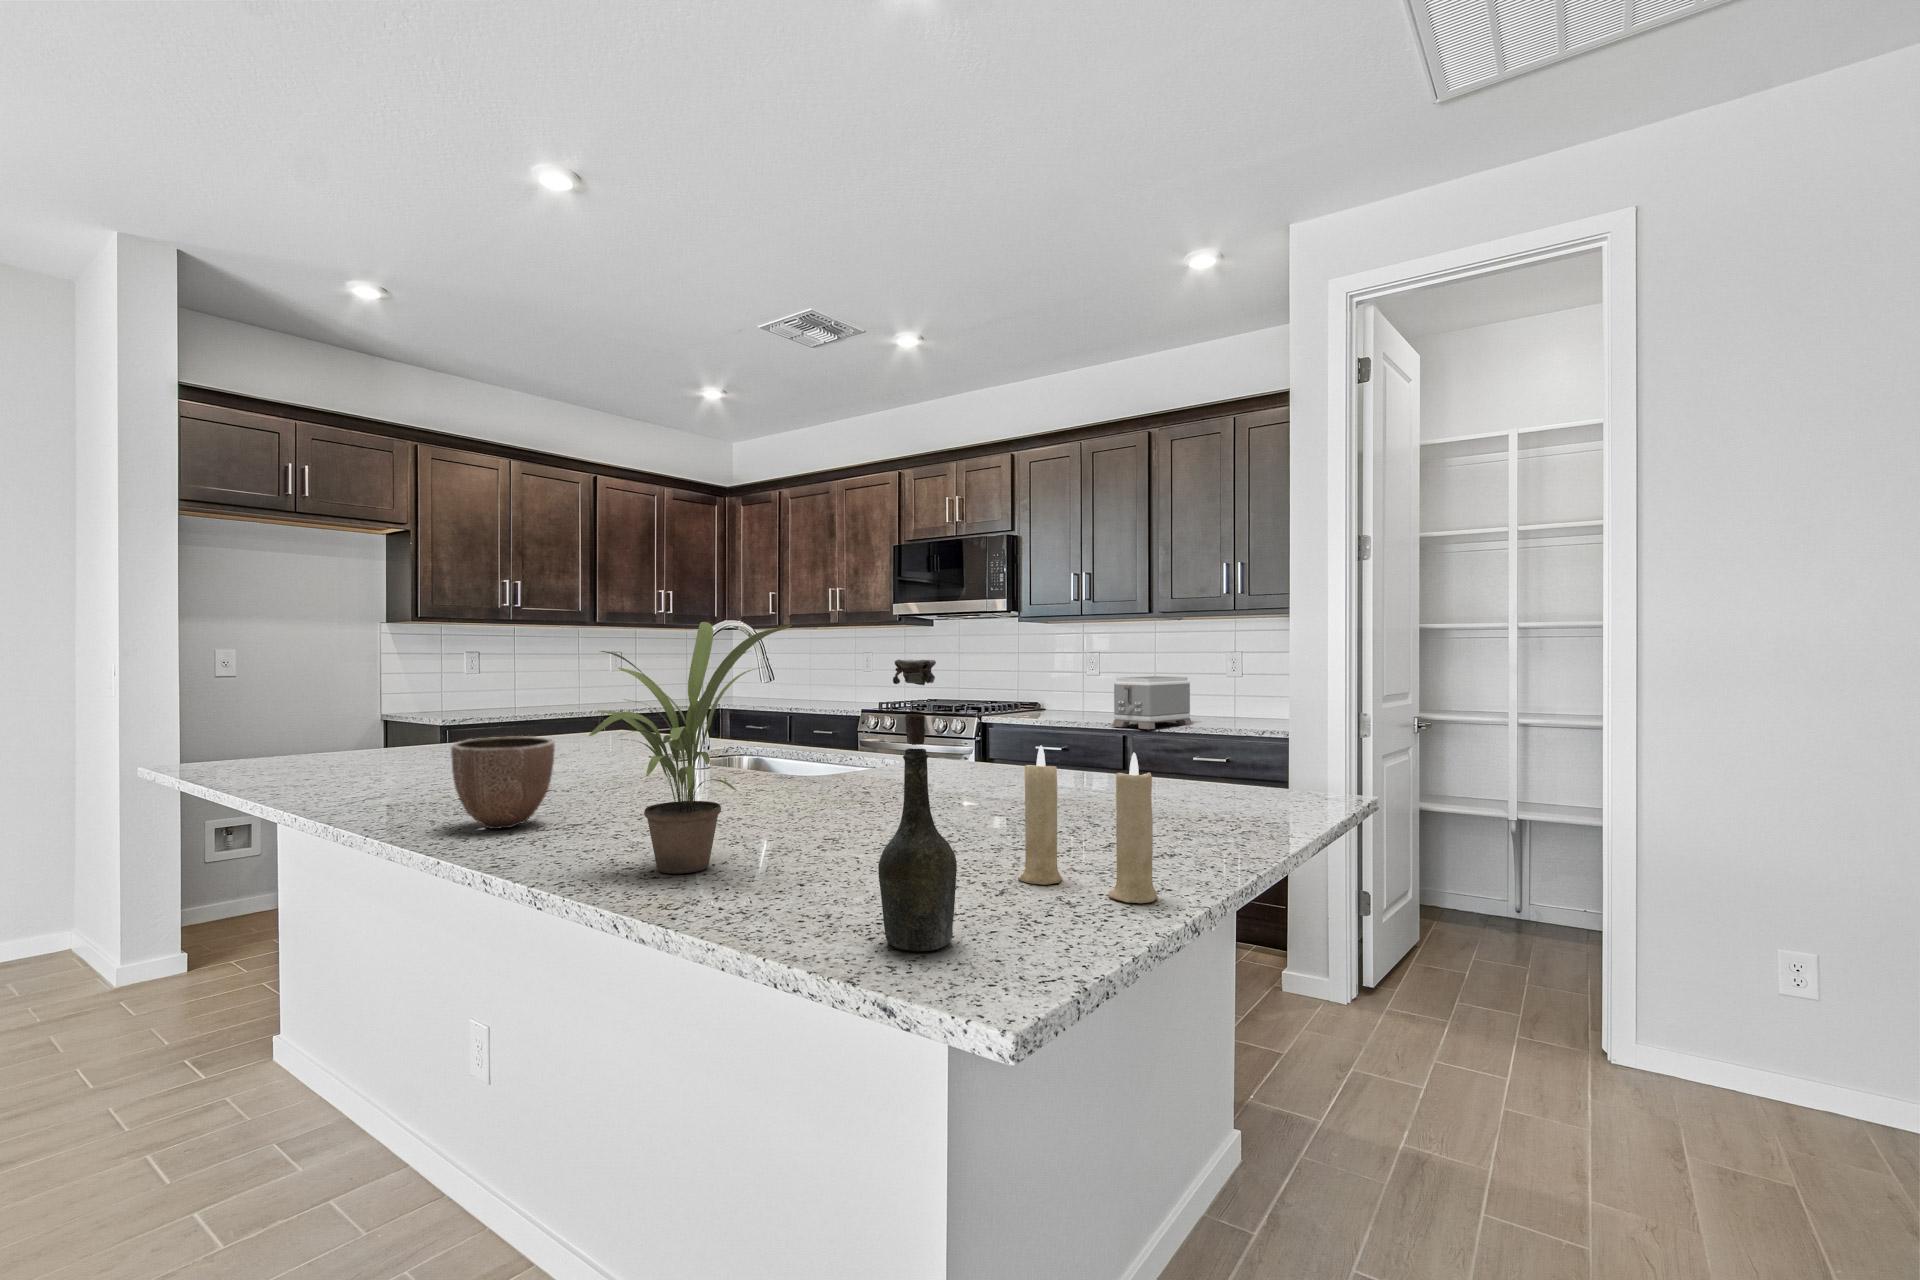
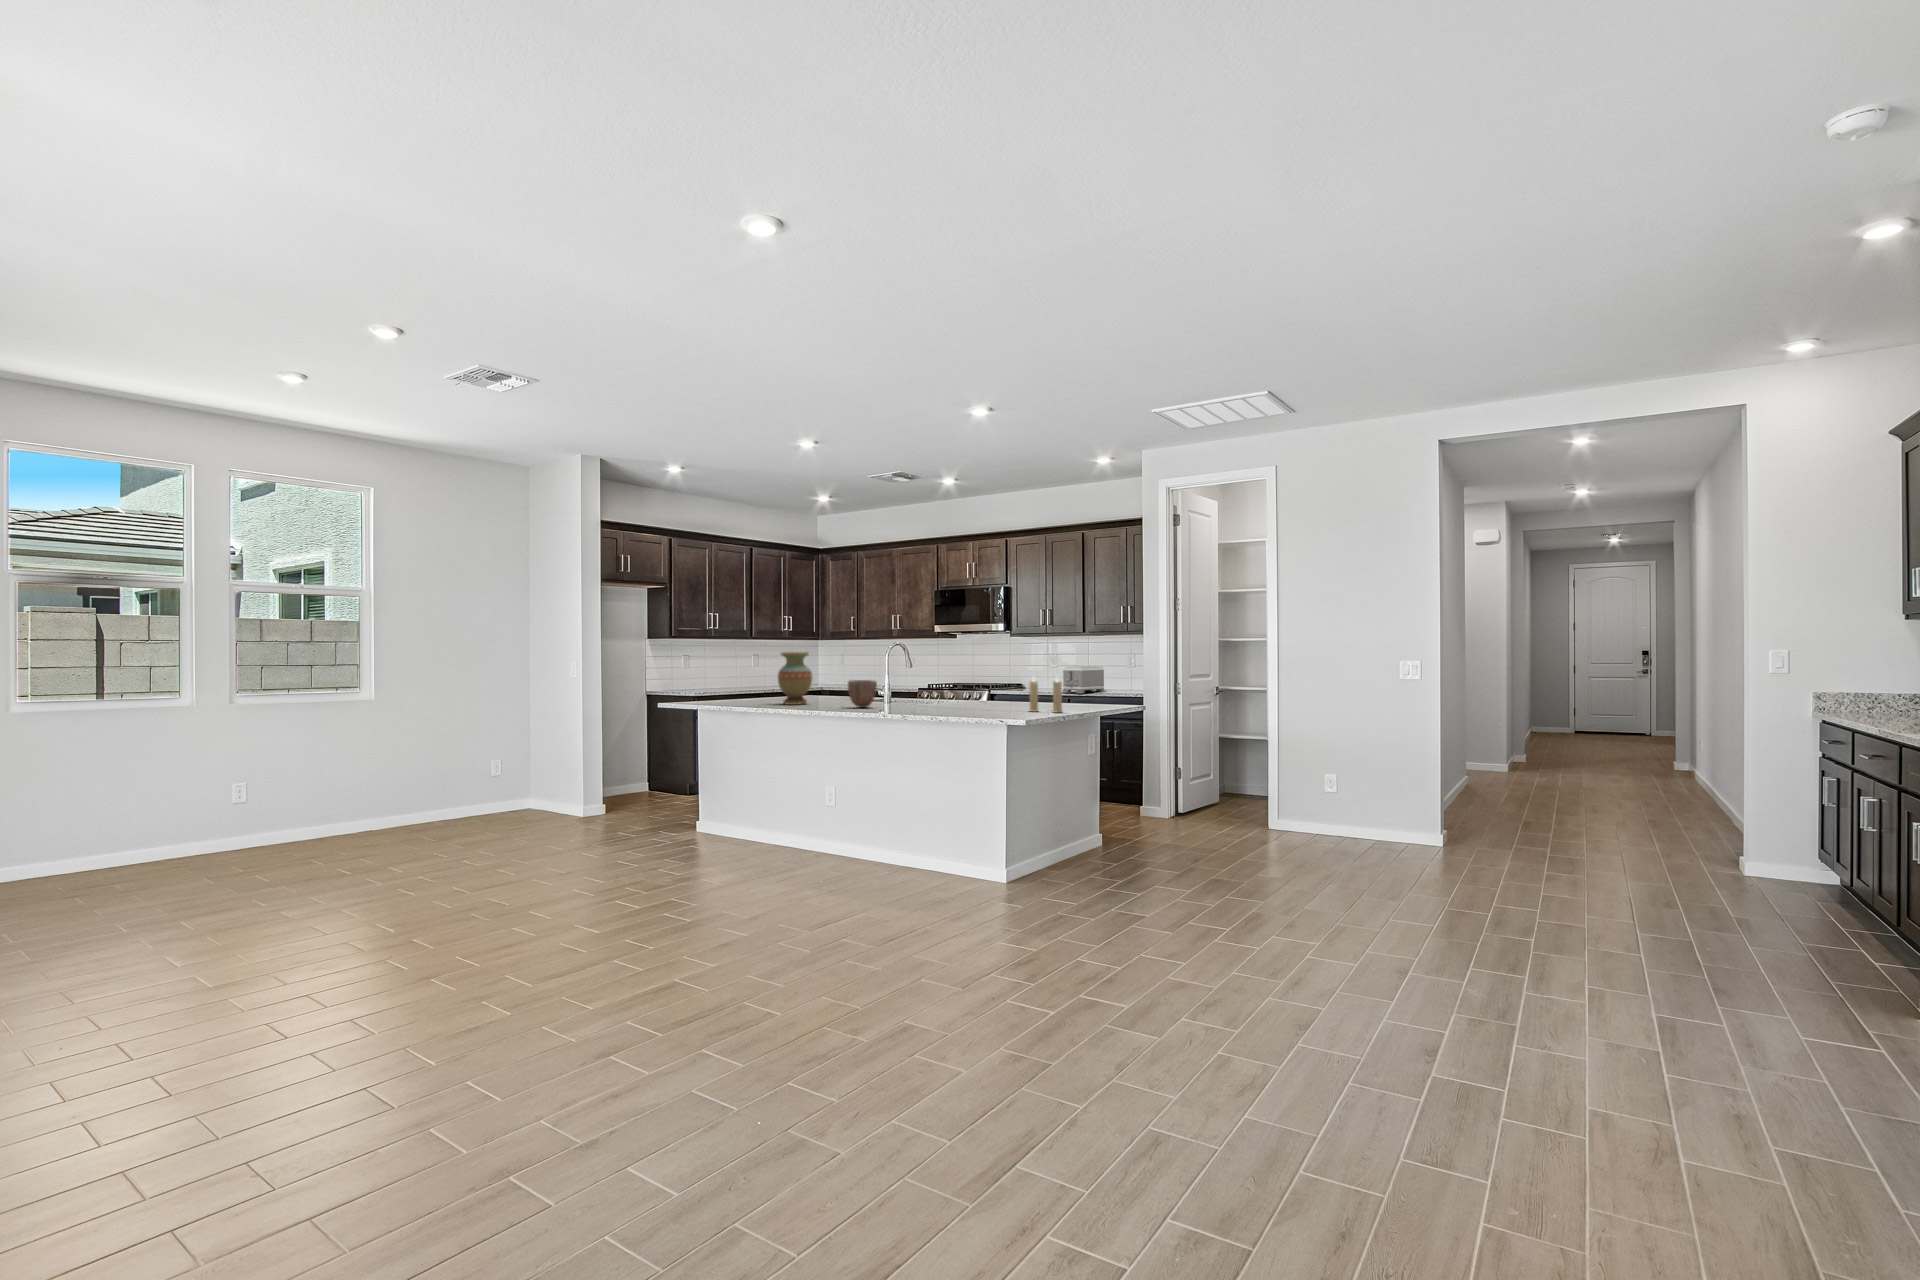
potted plant: present [589,622,792,874] -> none [911,643,967,711]
vase: none [336,650,446,797] -> present [778,652,812,705]
bottle: present [878,659,957,951] -> none [1000,653,1017,715]

